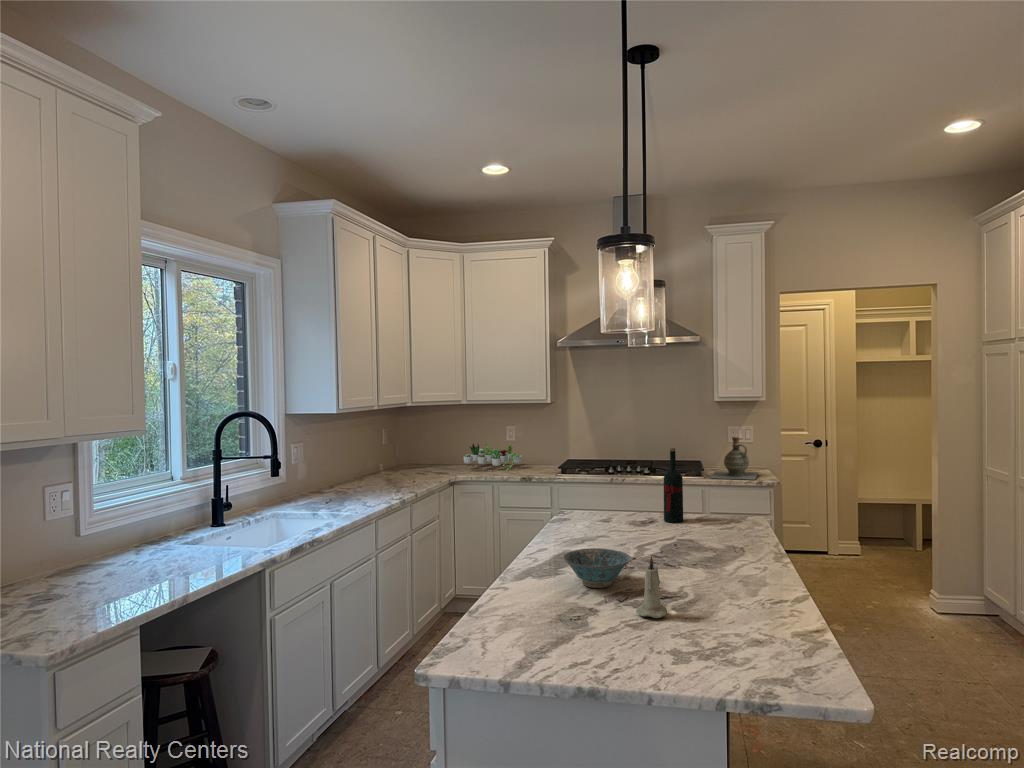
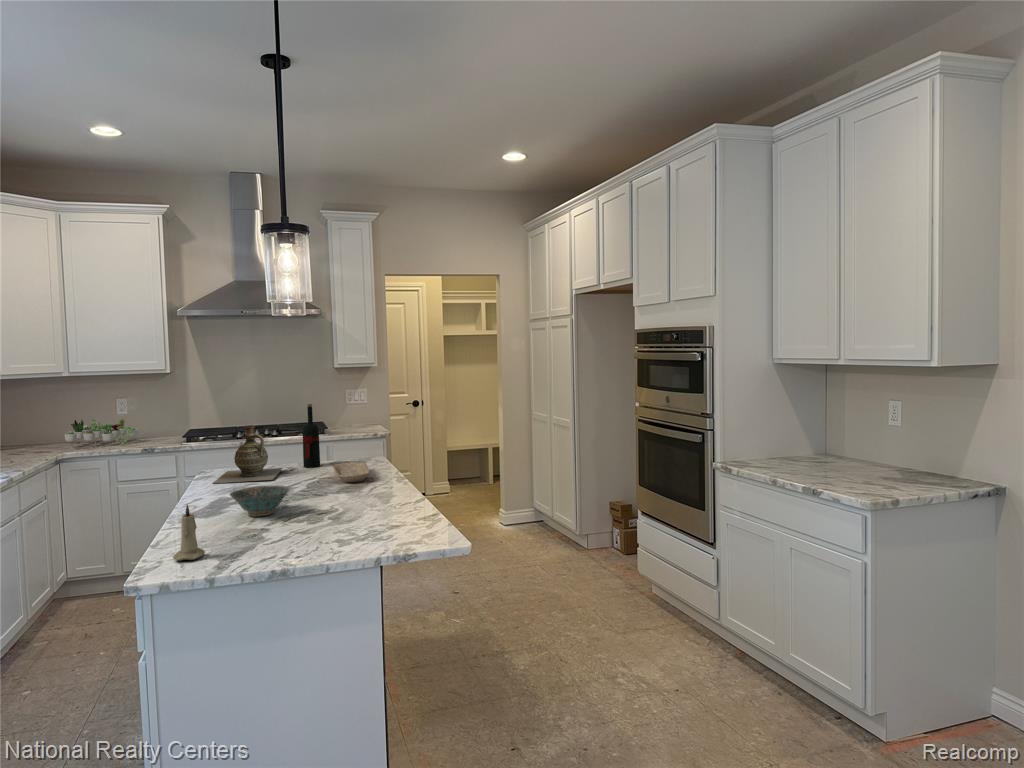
ceramic jug: present [710,437,758,480] -> present [213,425,283,483]
tray: none [694,523,738,553] -> present [332,462,370,482]
candle: present [636,556,667,618] -> present [173,505,205,561]

